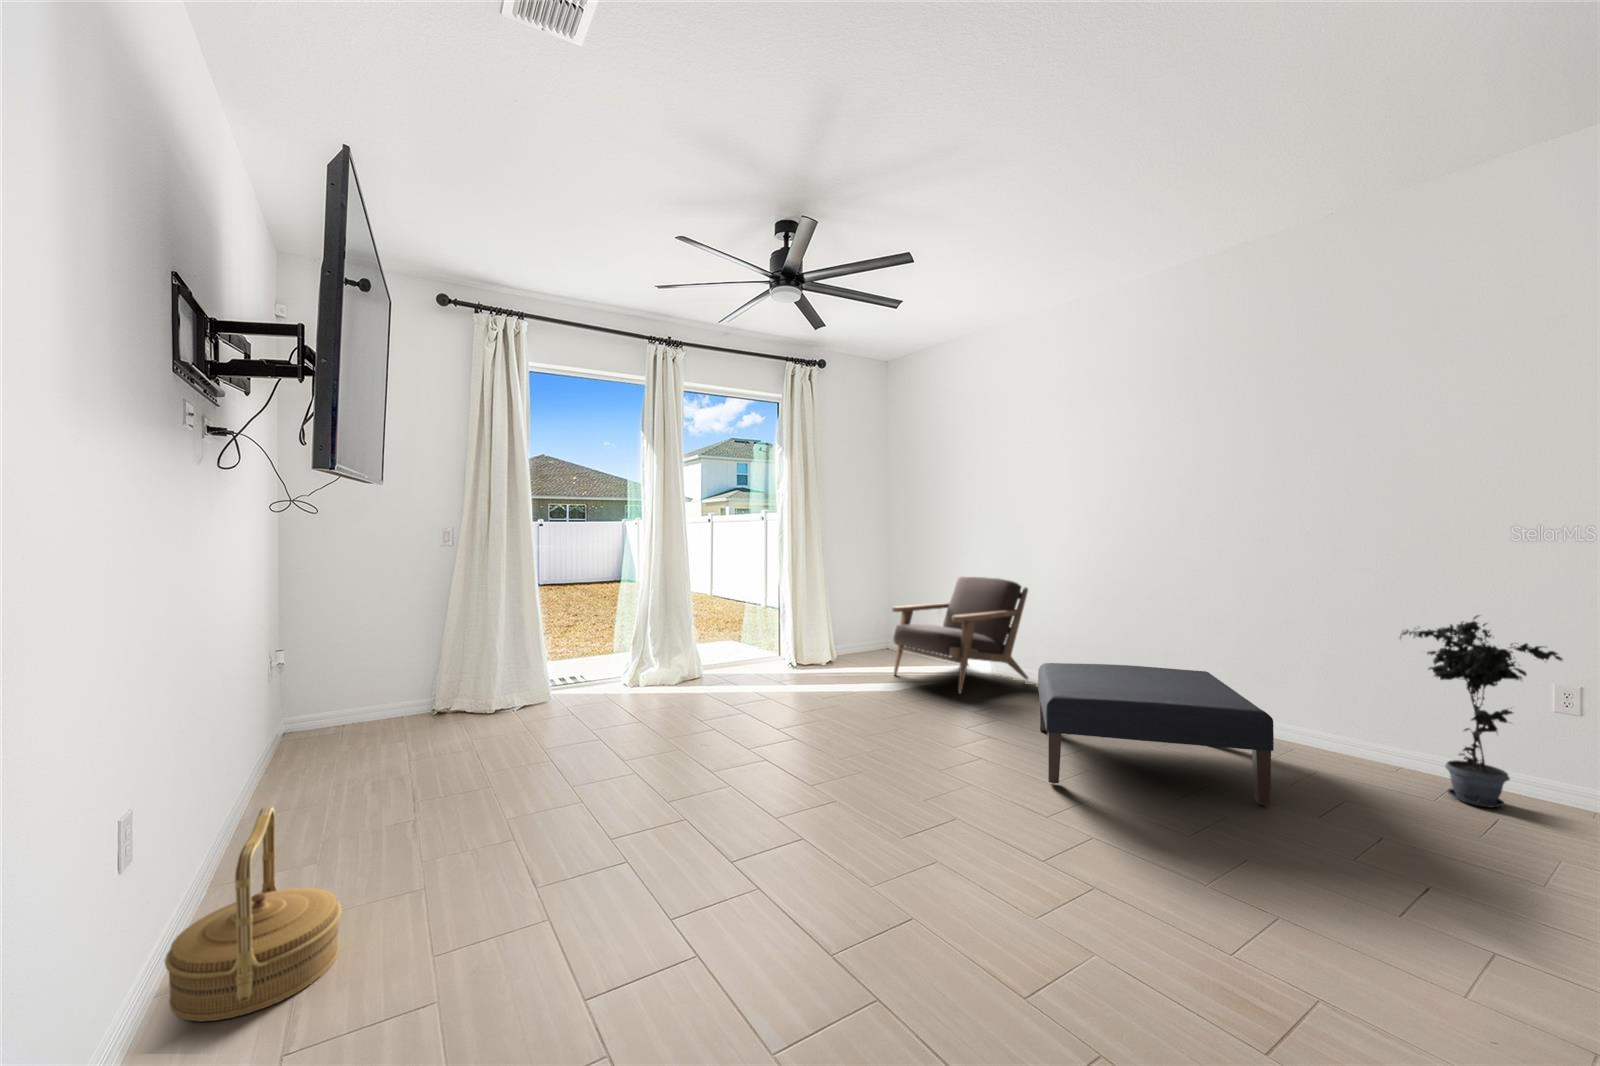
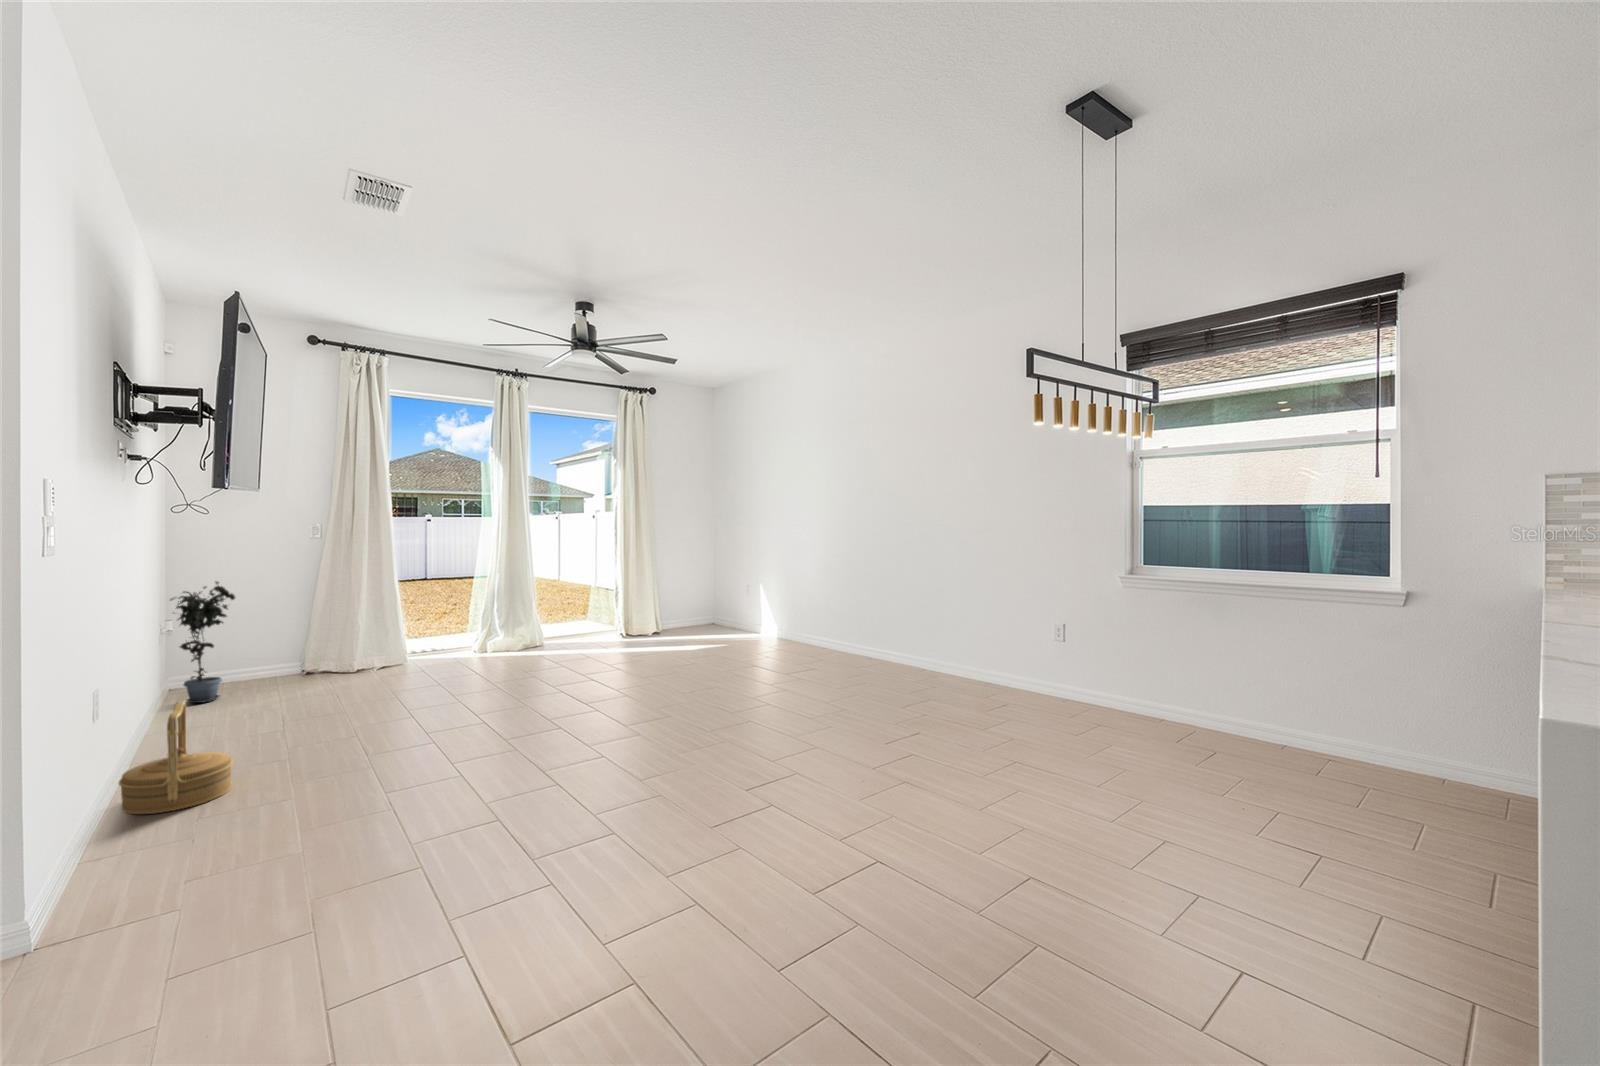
armchair: present [892,577,1028,693] -> none [699,564,802,652]
potted plant: present [1402,616,1562,808] -> present [170,582,235,703]
ottoman: present [1038,663,1274,805] -> none [752,622,890,704]

